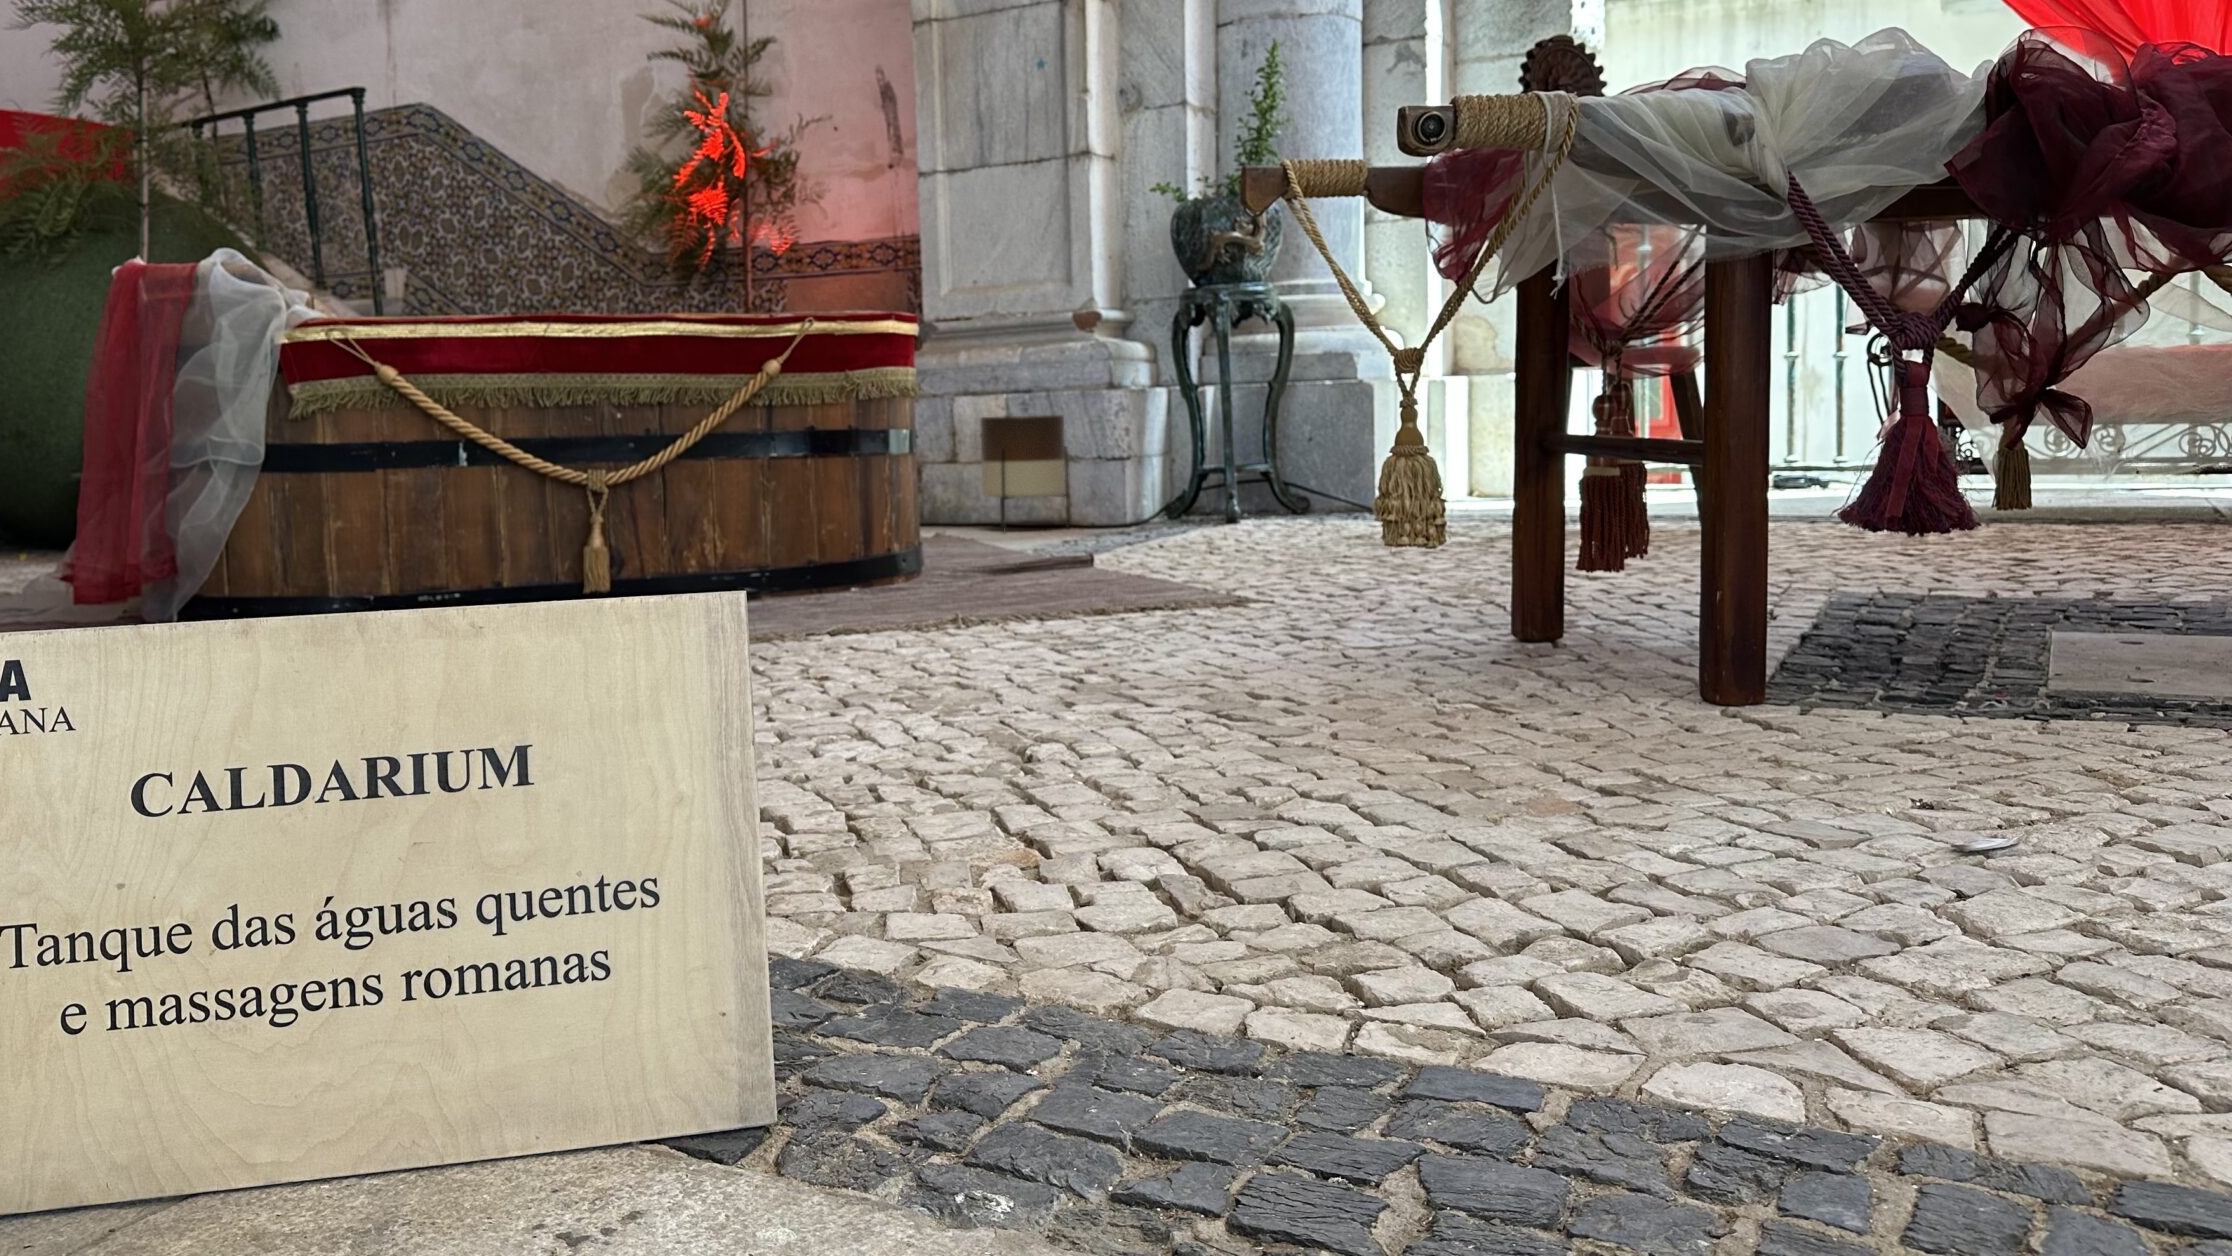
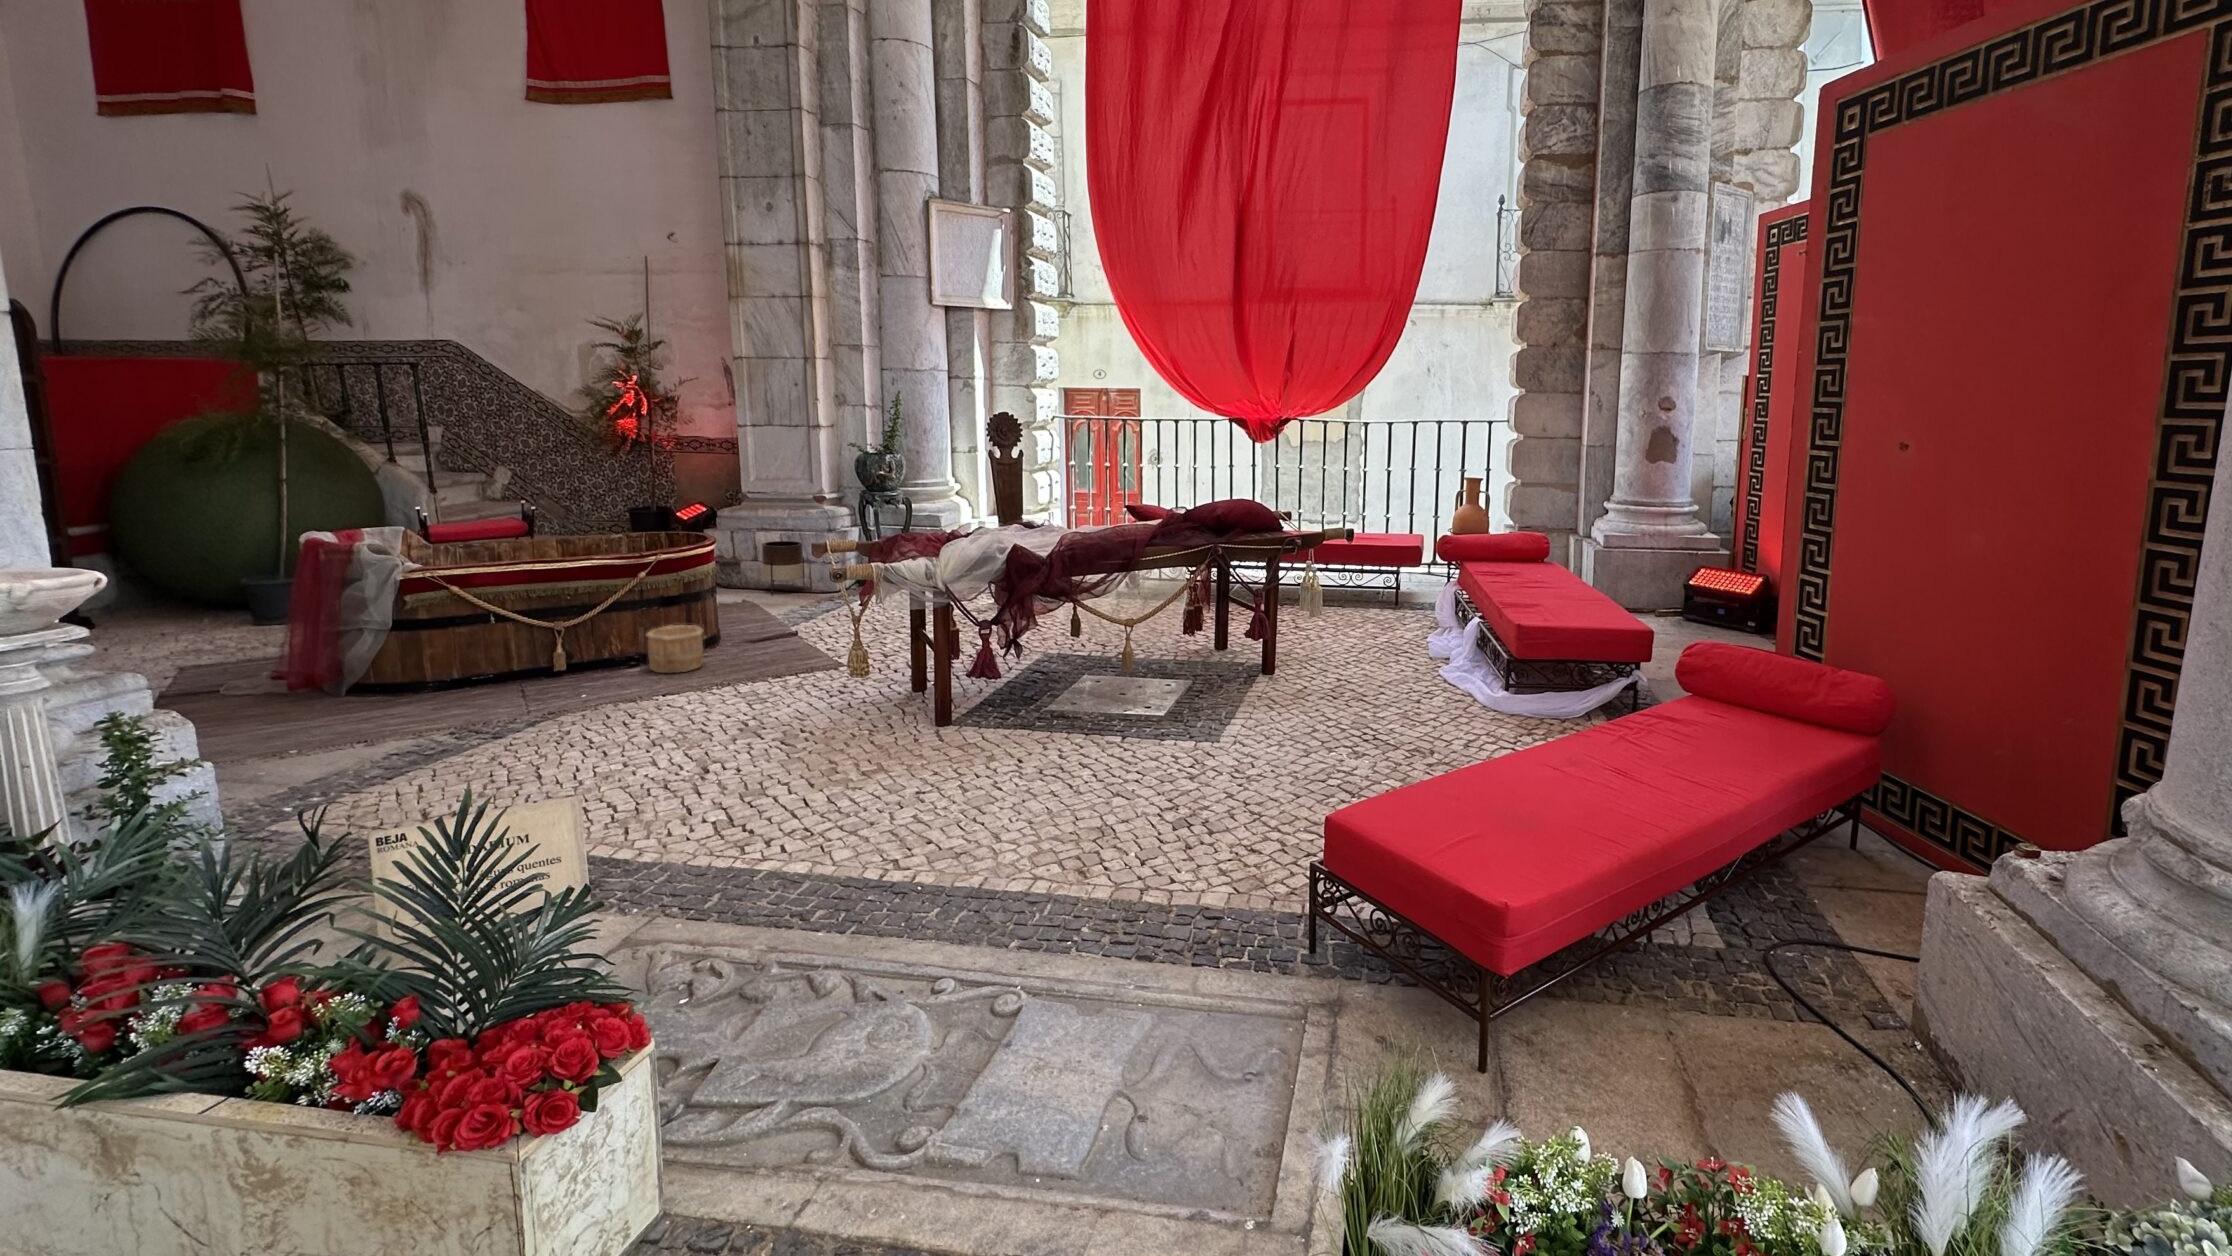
wooden bucket: none [784,506,912,614] -> present [646,625,703,673]

